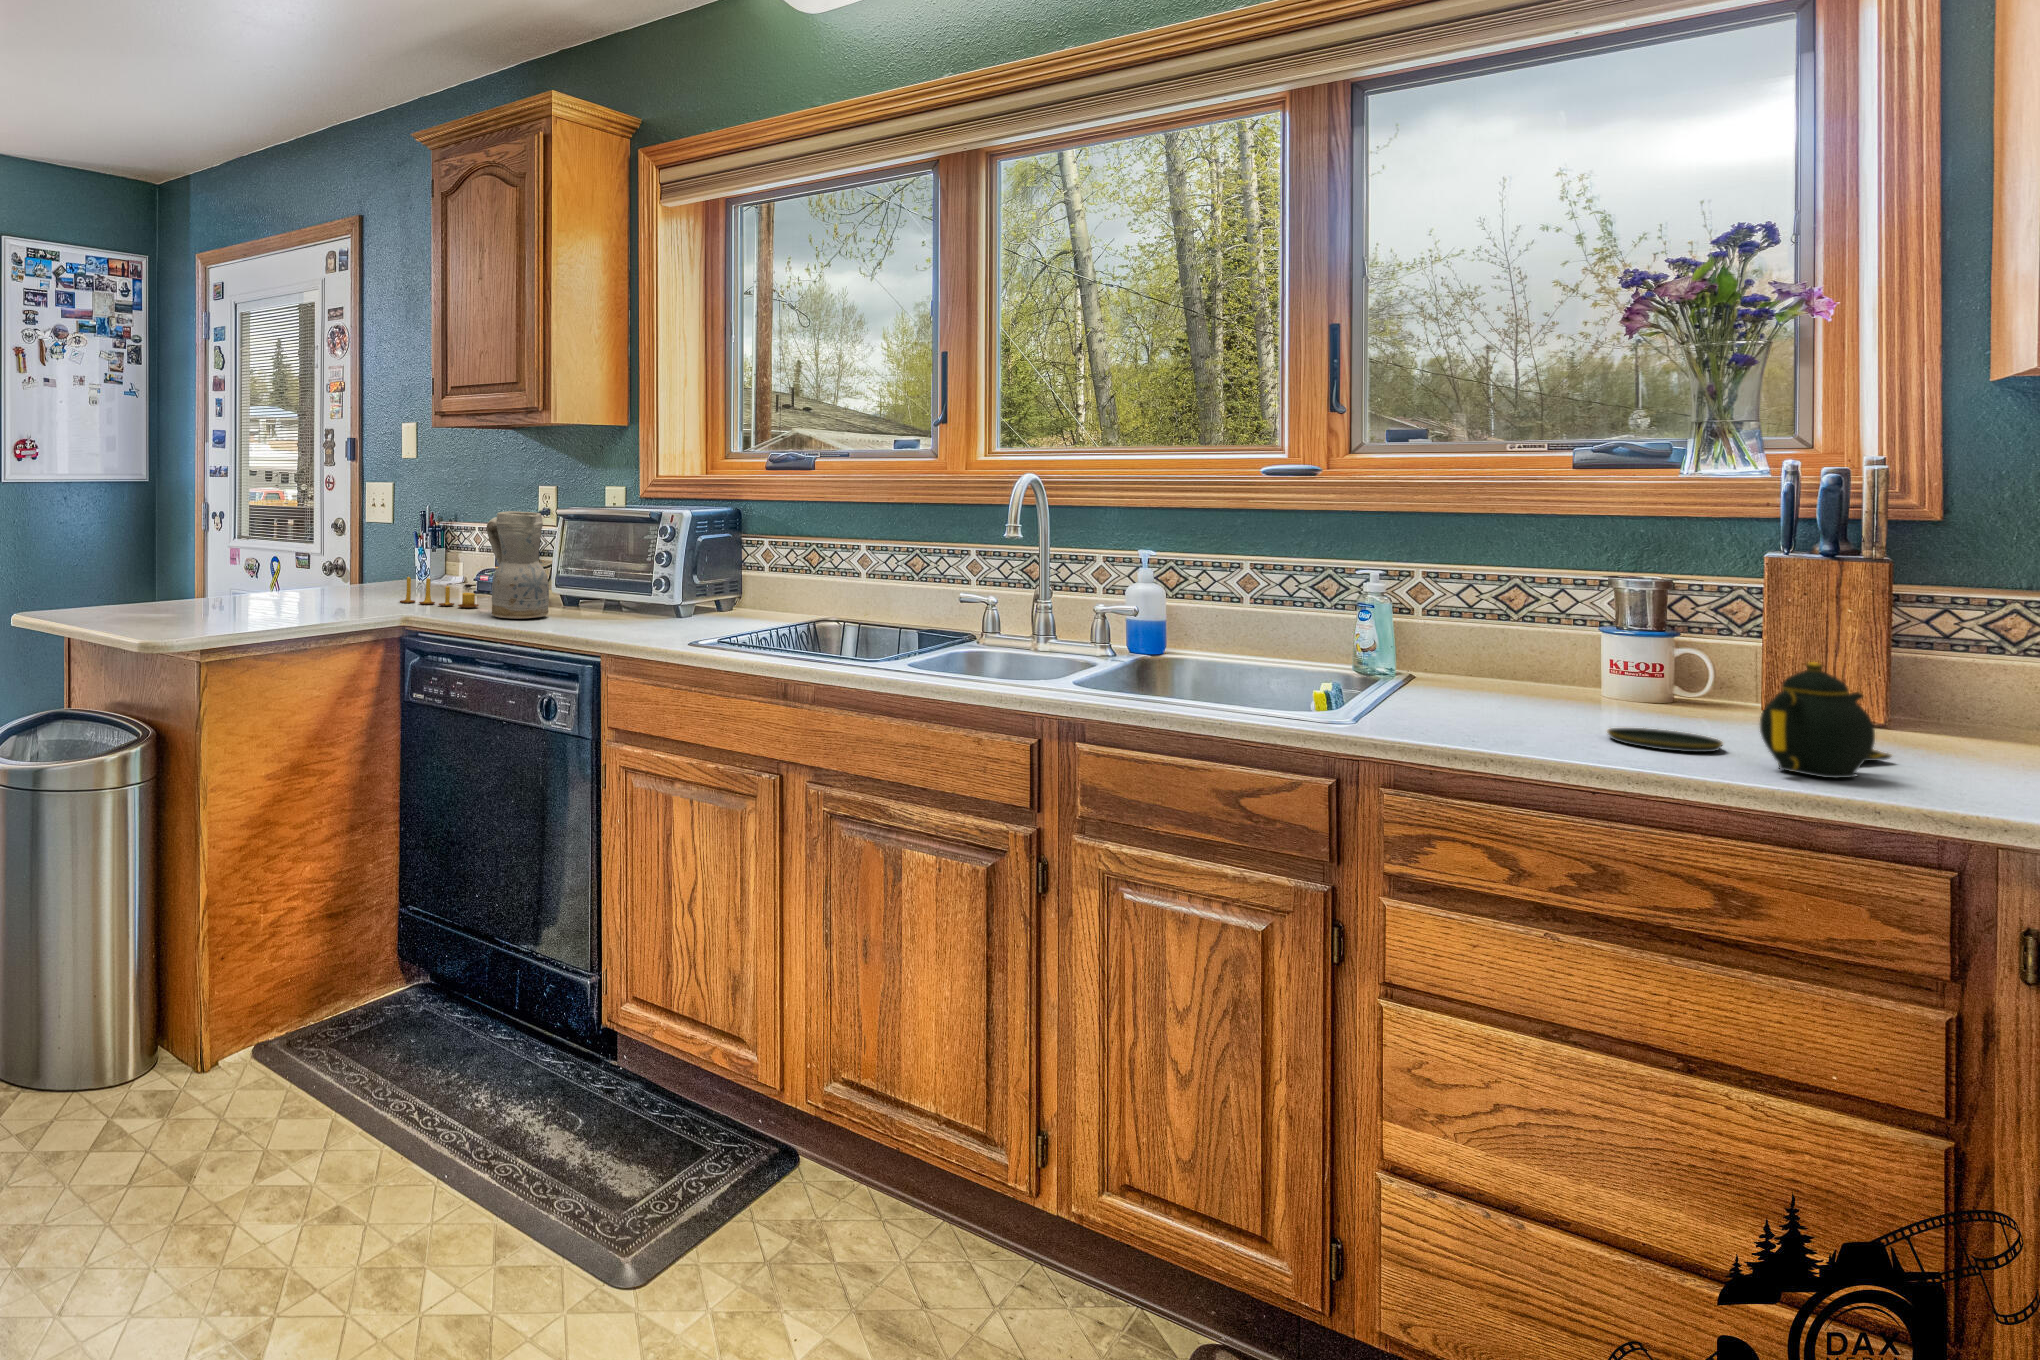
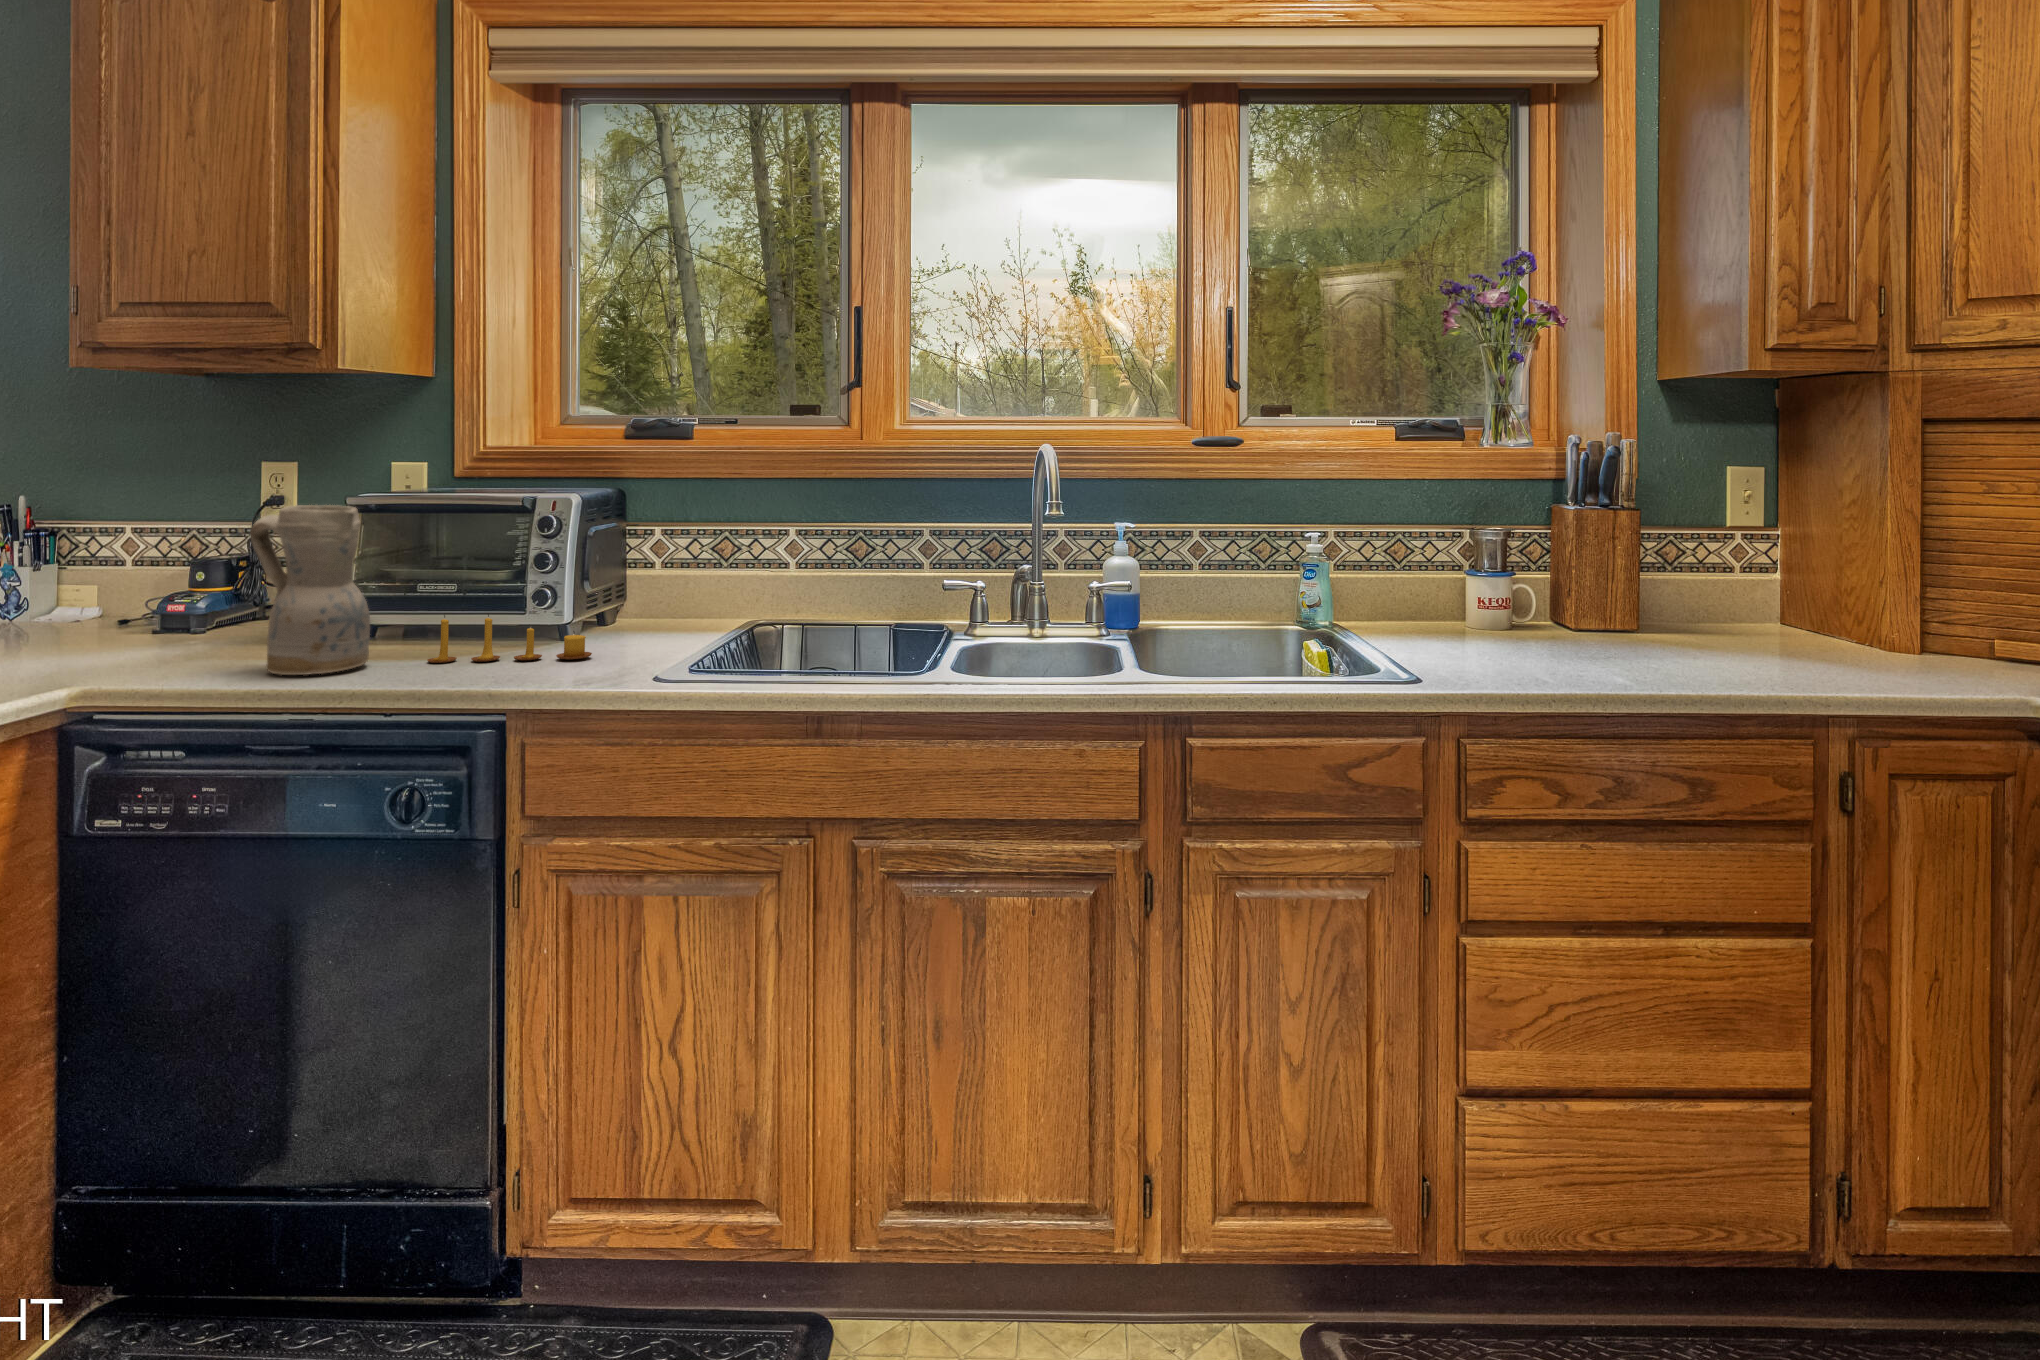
candle: present [400,577,479,608] -> present [427,614,592,663]
teapot: present [1608,662,1891,778] -> none [1567,590,1747,680]

